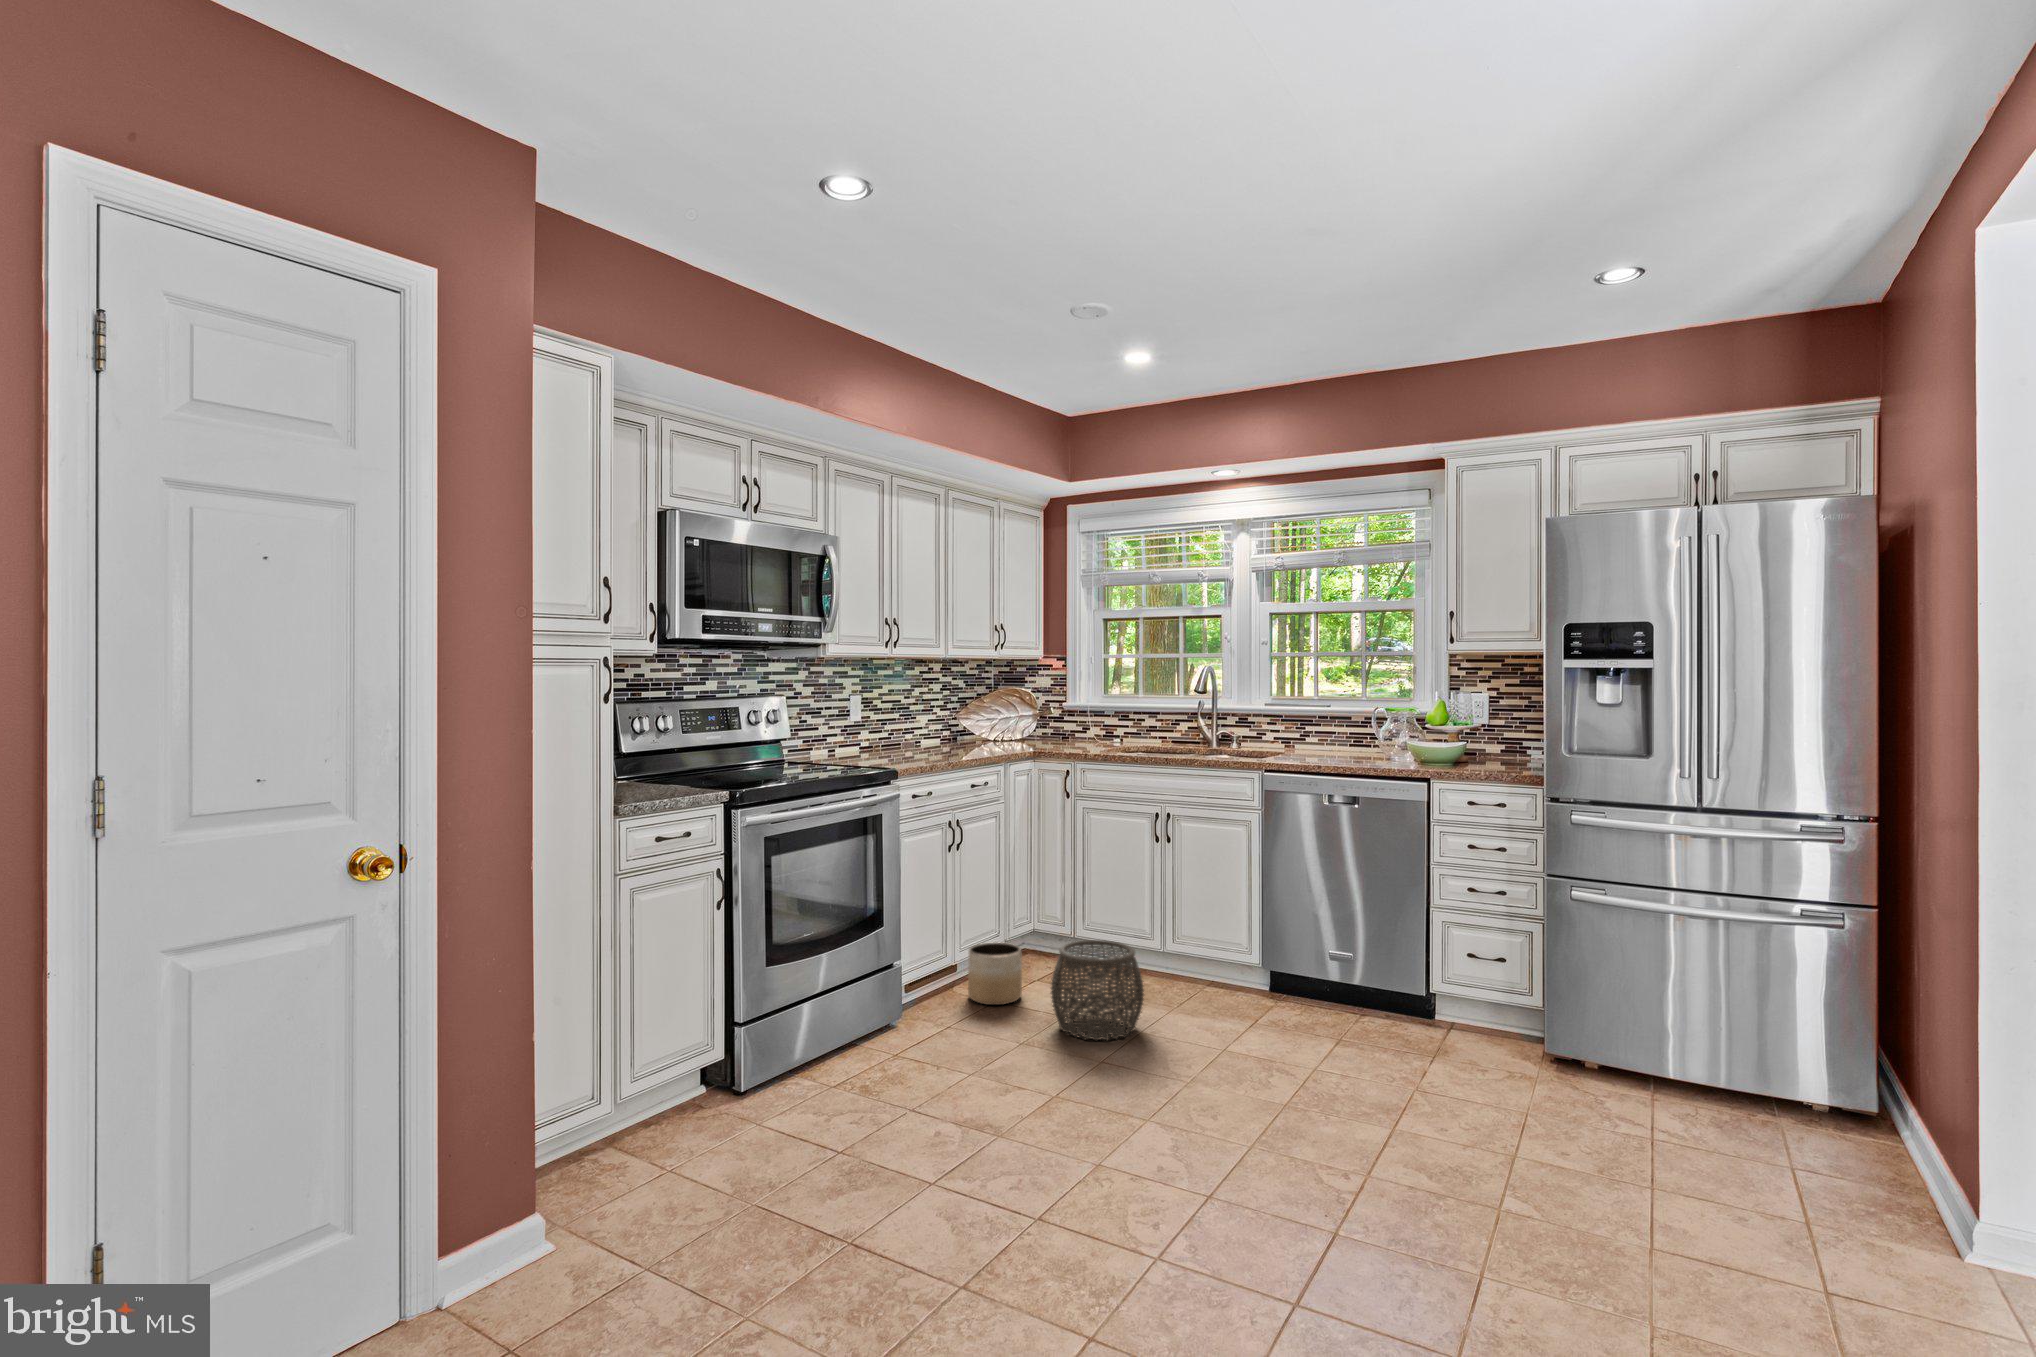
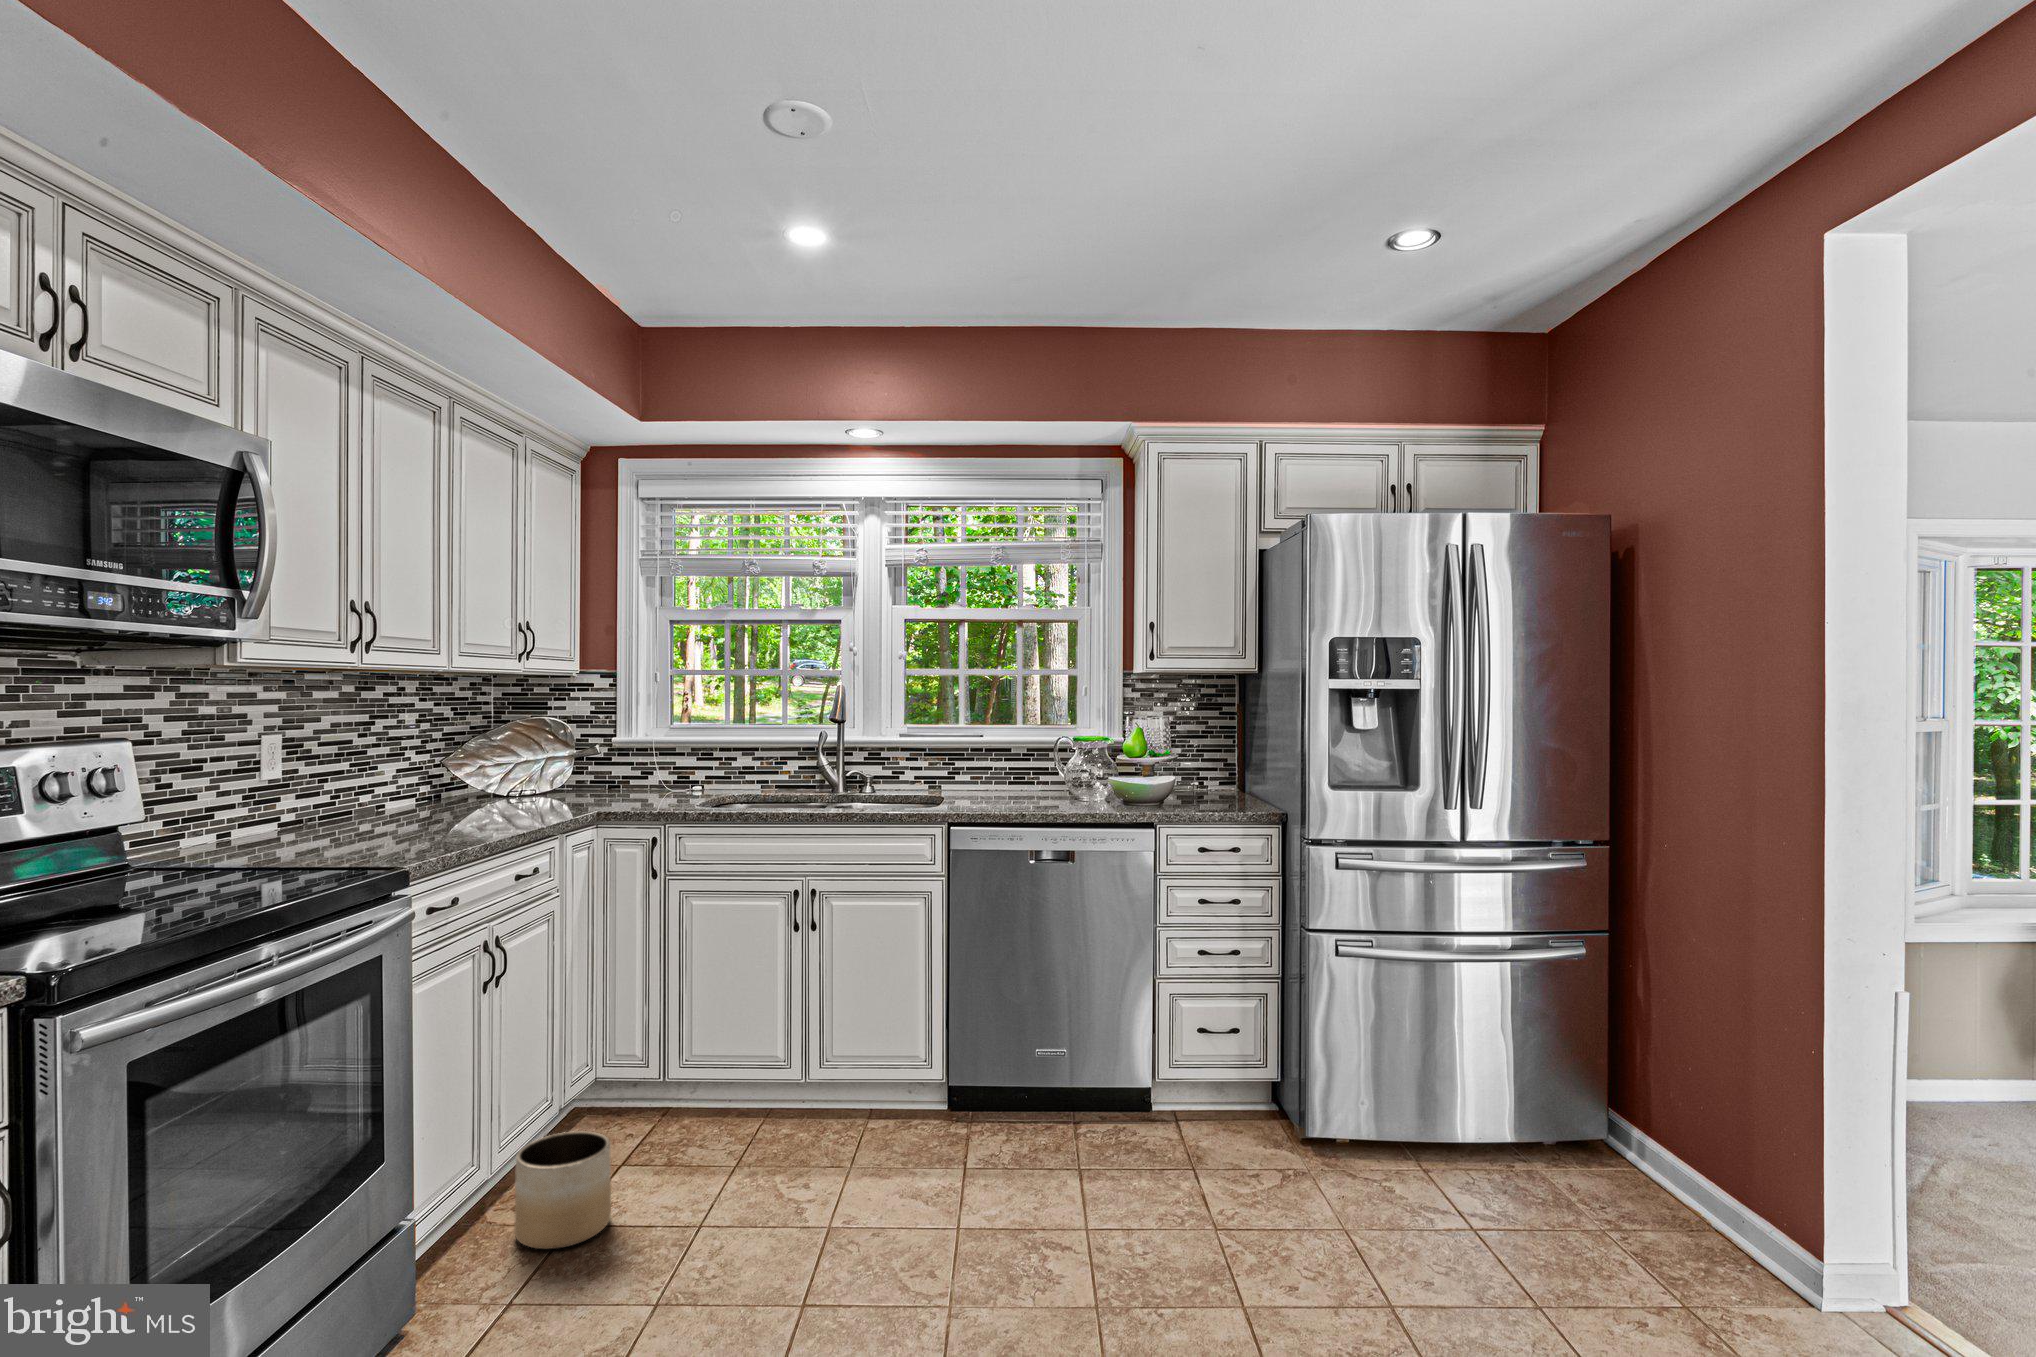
woven basket: present [1051,940,1144,1040] -> none [686,1105,839,1283]

